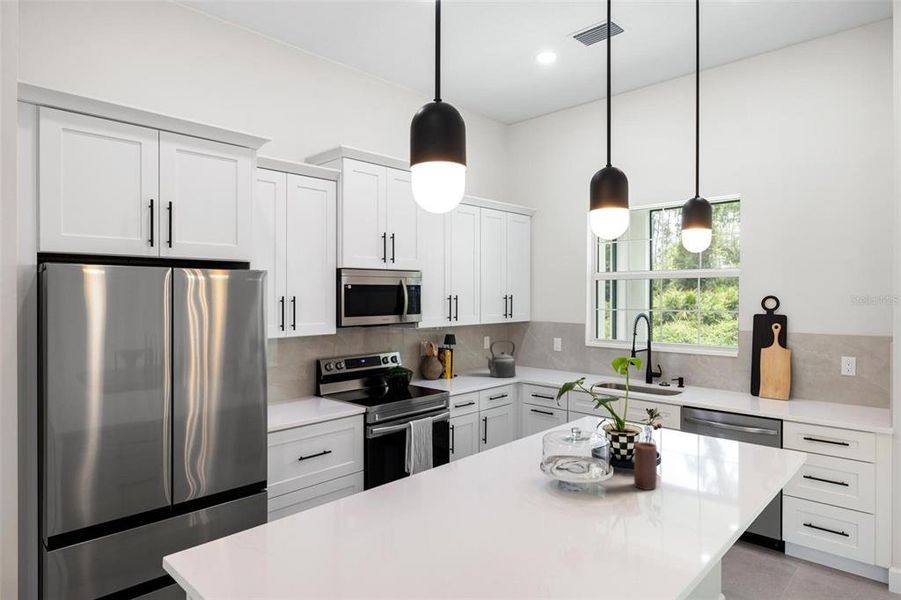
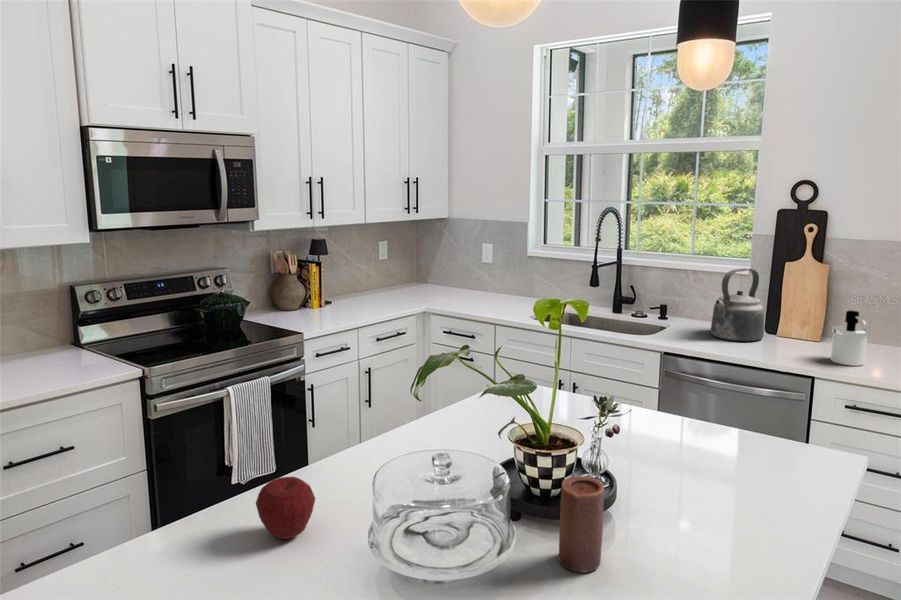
kettle: present [486,341,516,378] -> present [710,268,764,341]
soap dispenser: none [795,378,820,414] -> present [831,310,869,366]
apple: none [477,444,506,475] -> present [256,477,315,539]

